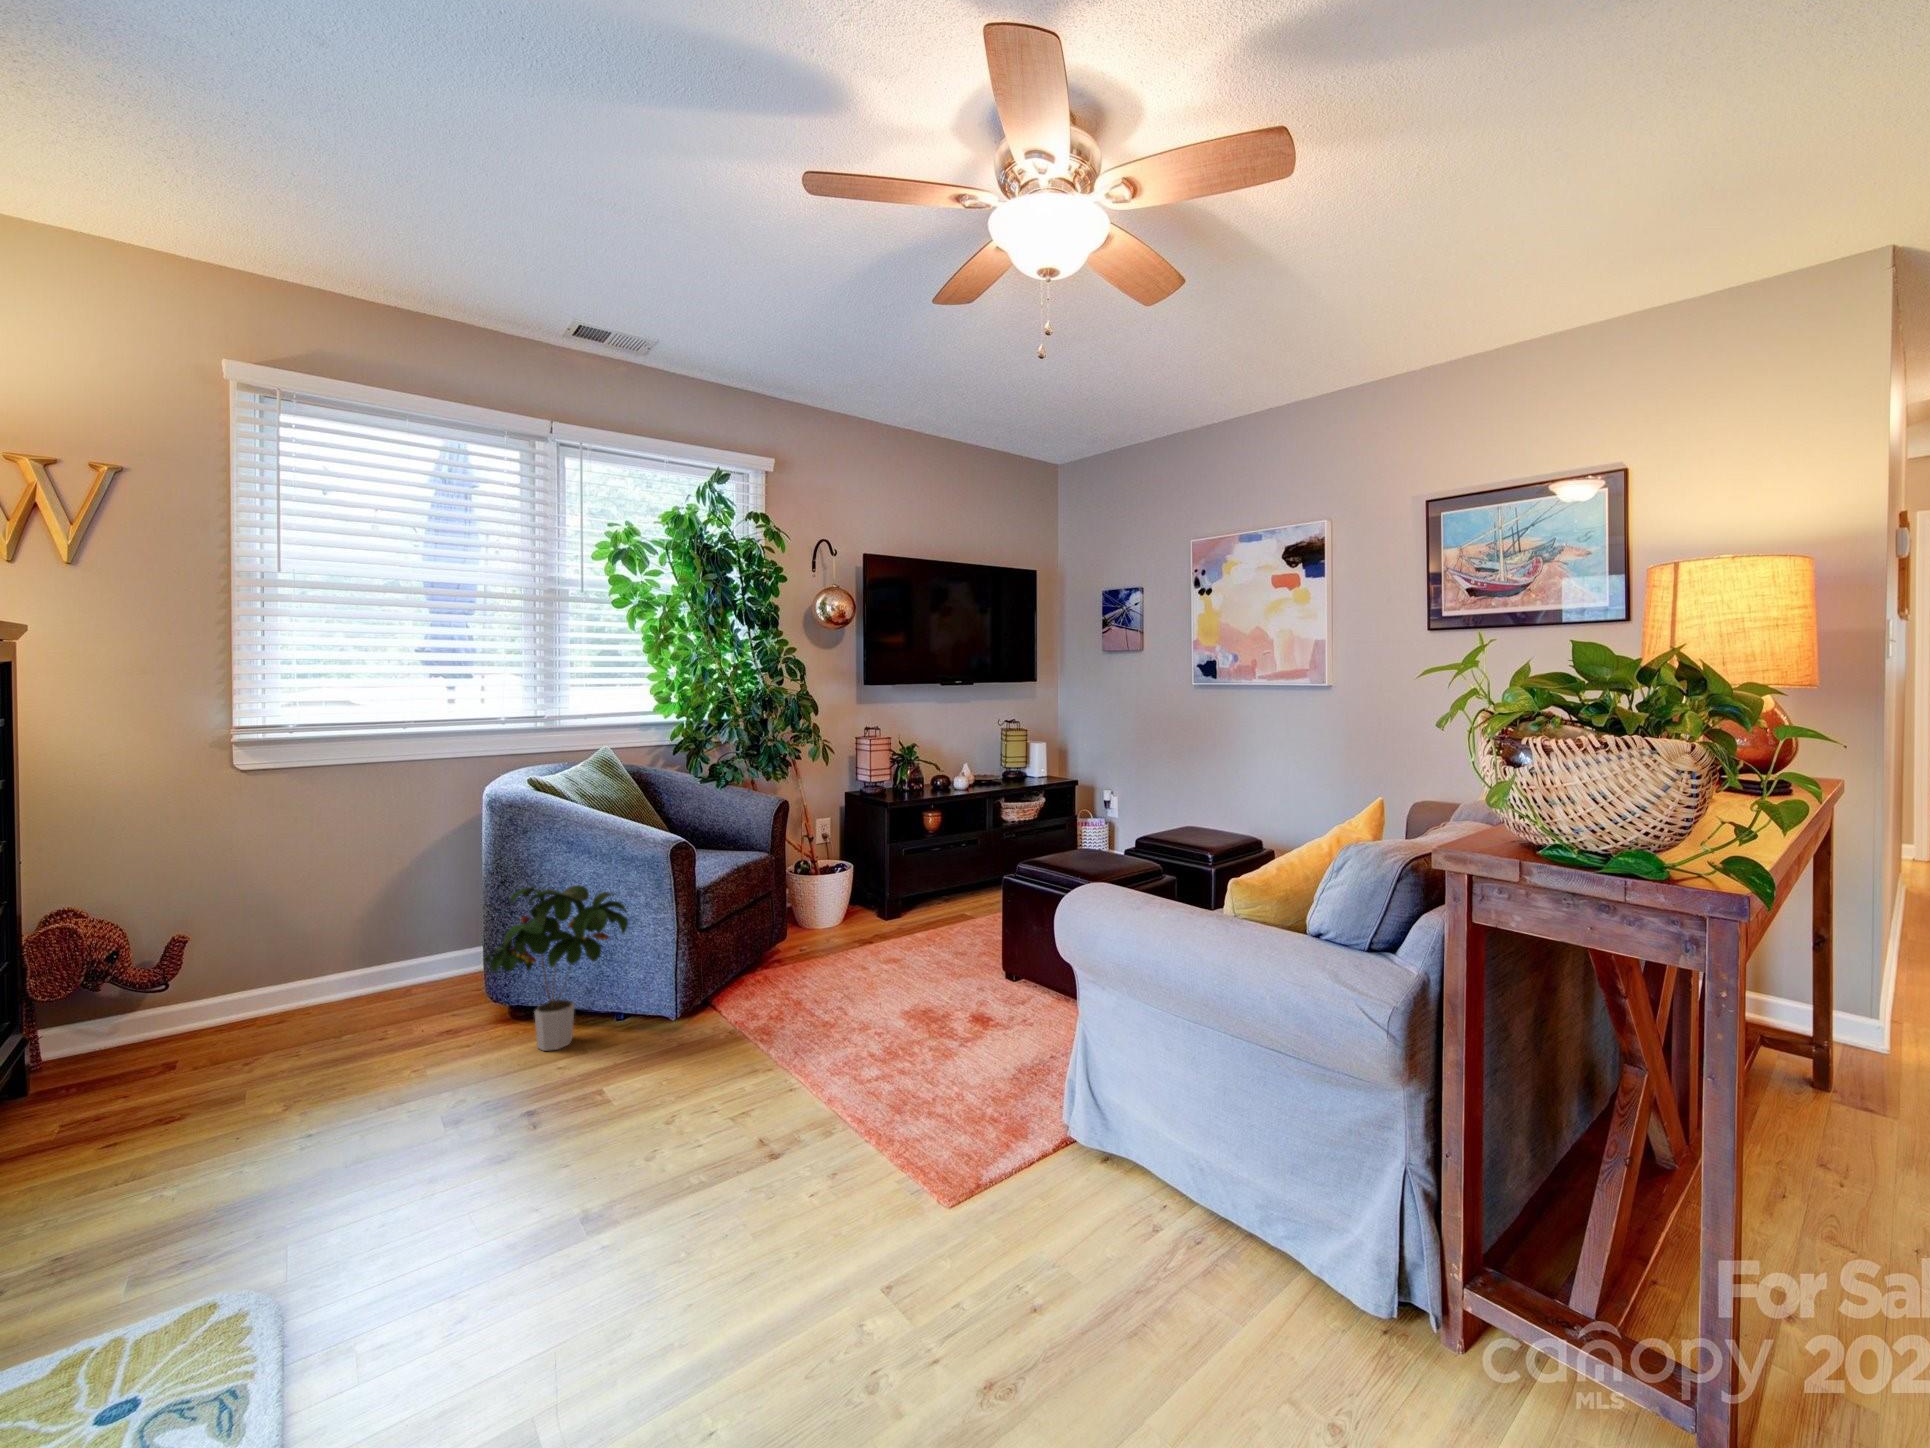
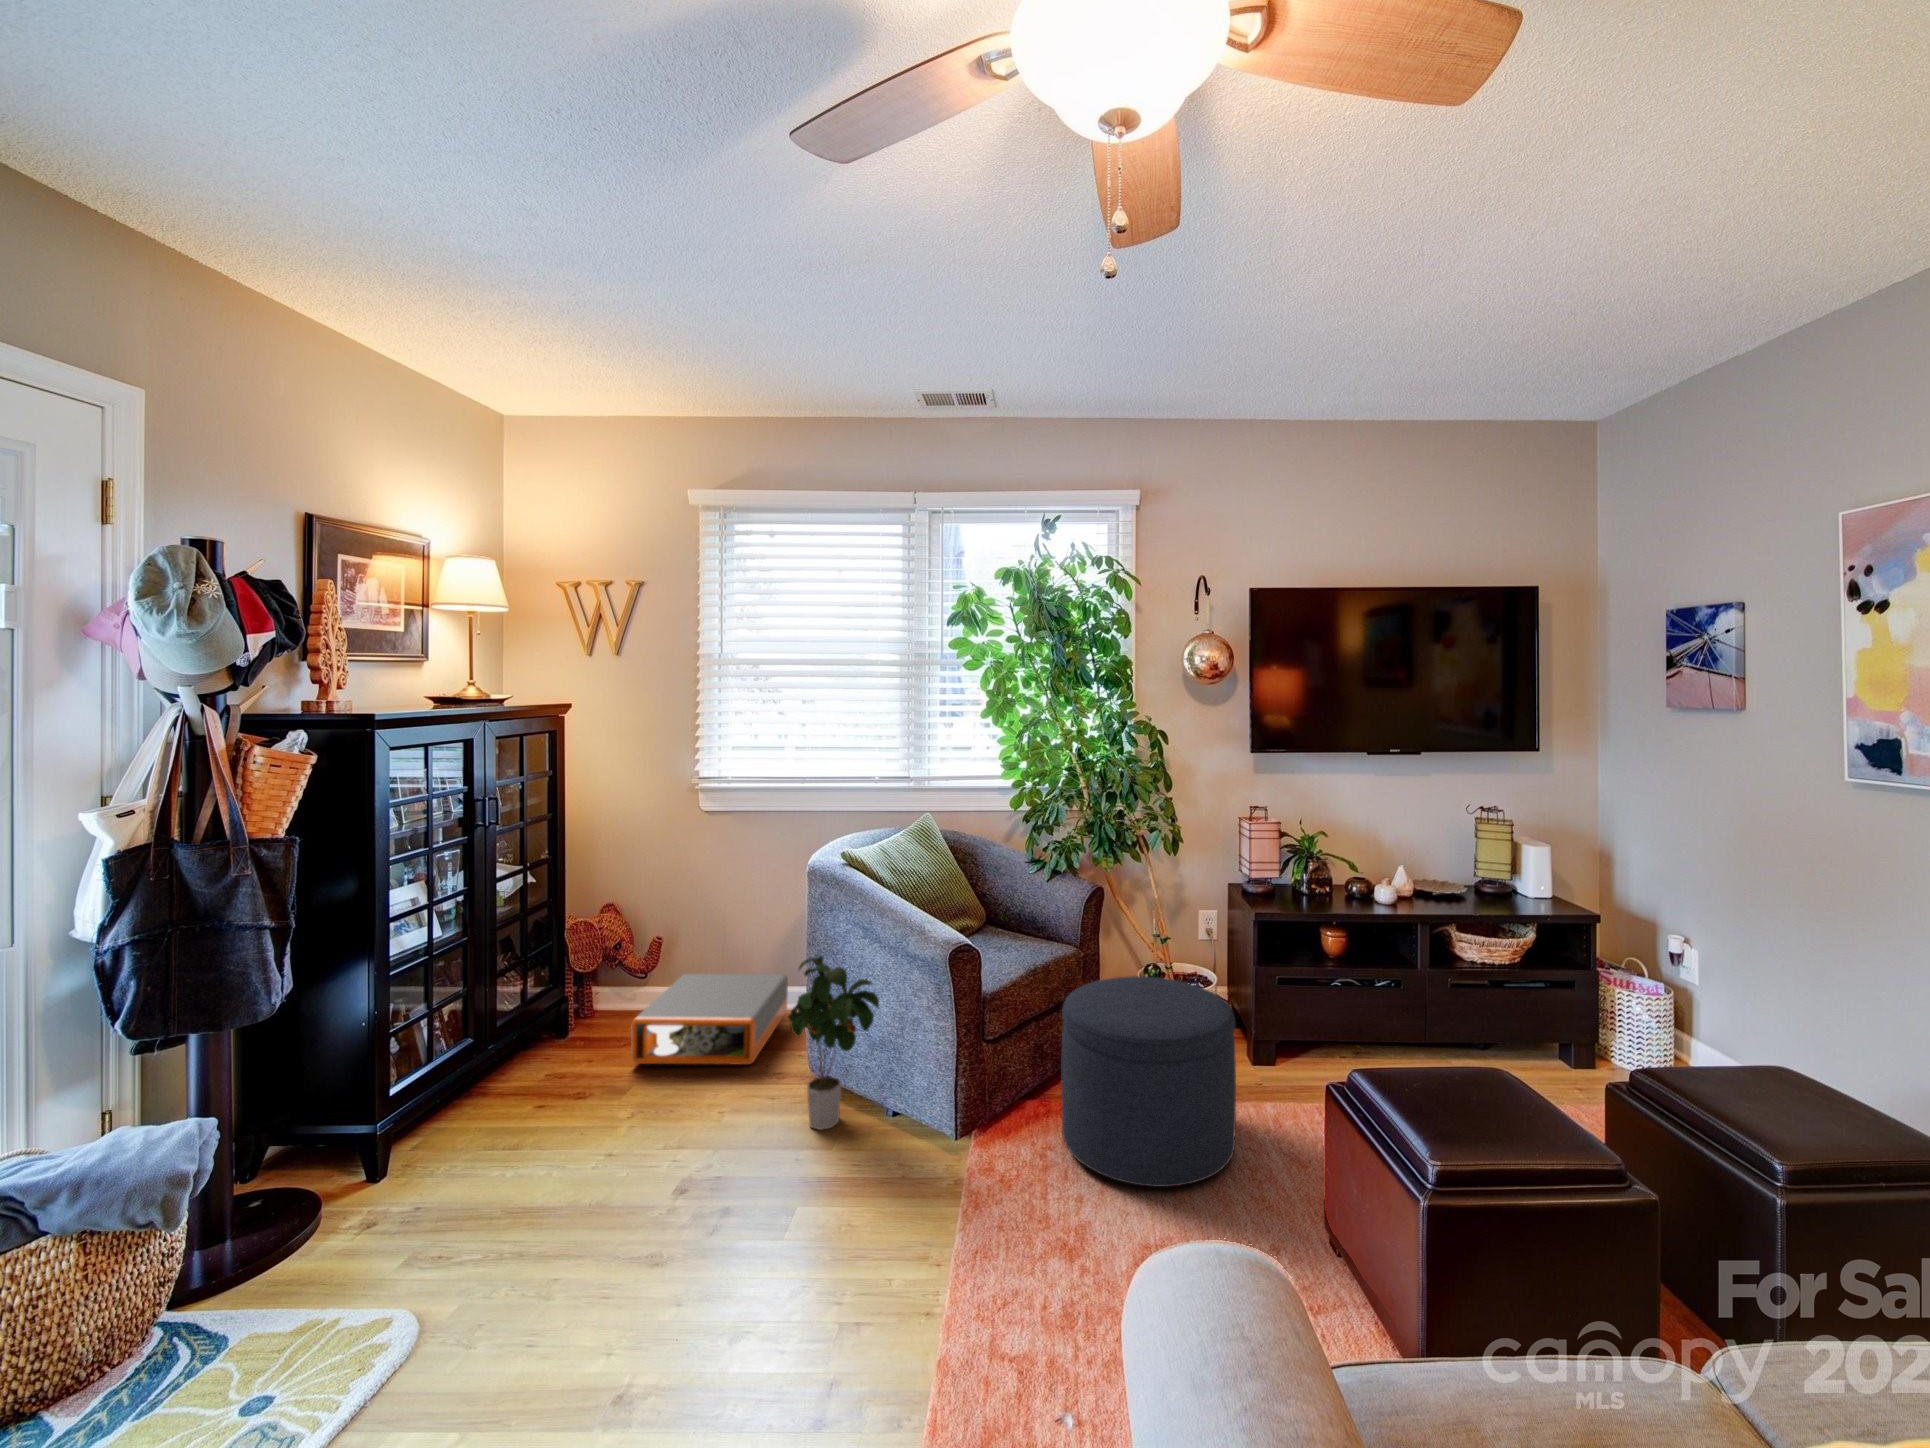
ottoman: none [787,853,924,996] -> present [1061,976,1236,1187]
storage box: none [214,948,408,1077] -> present [631,974,788,1065]

